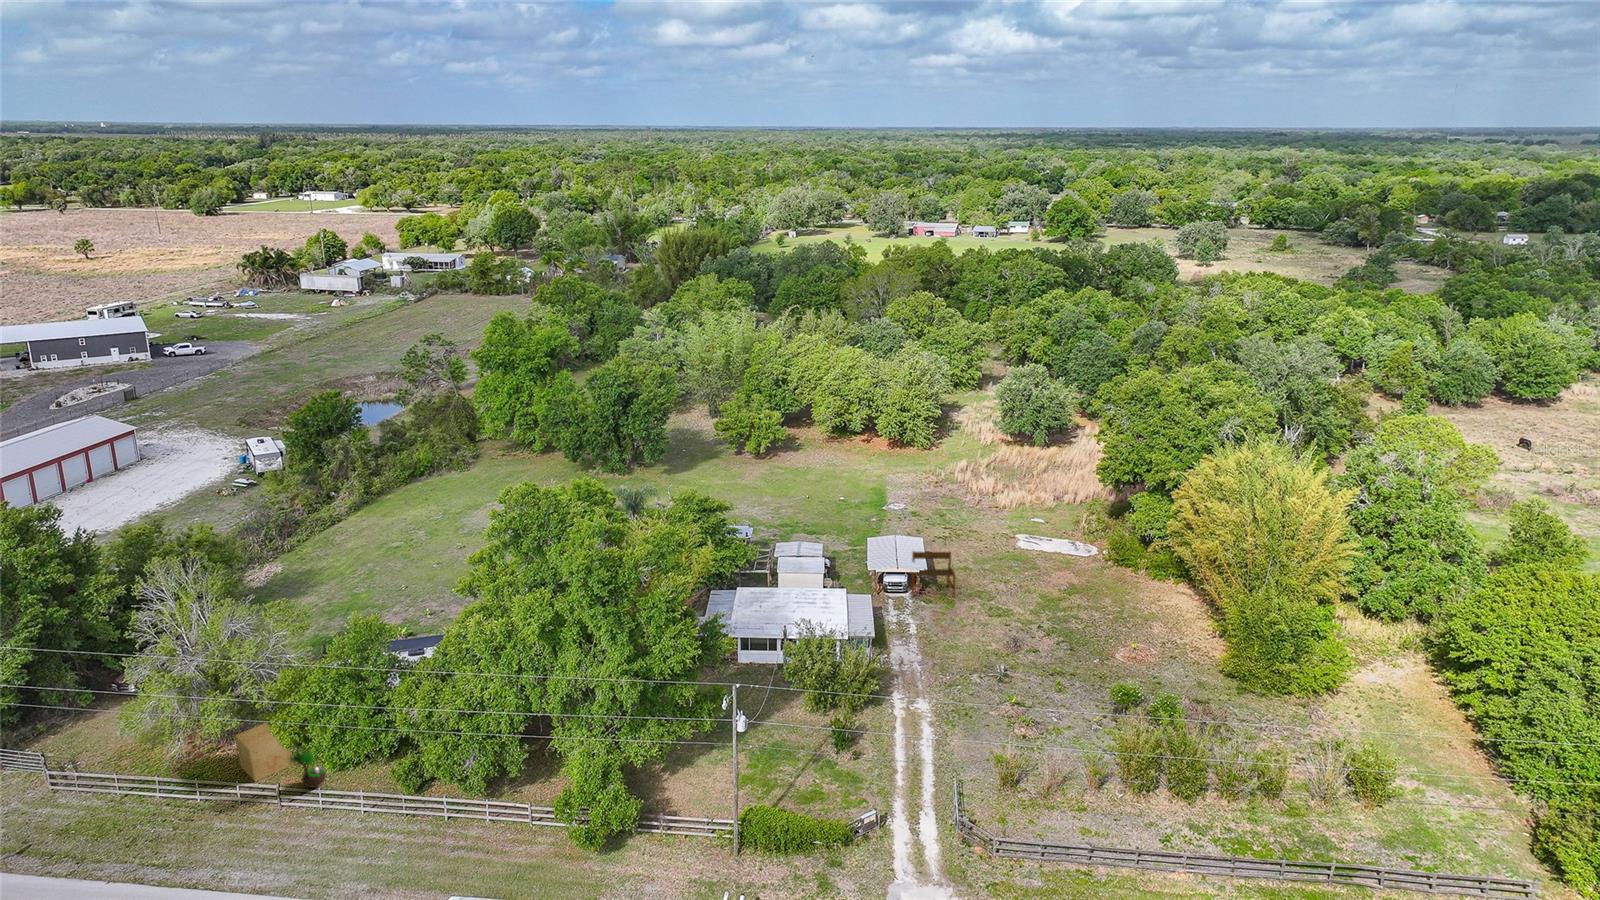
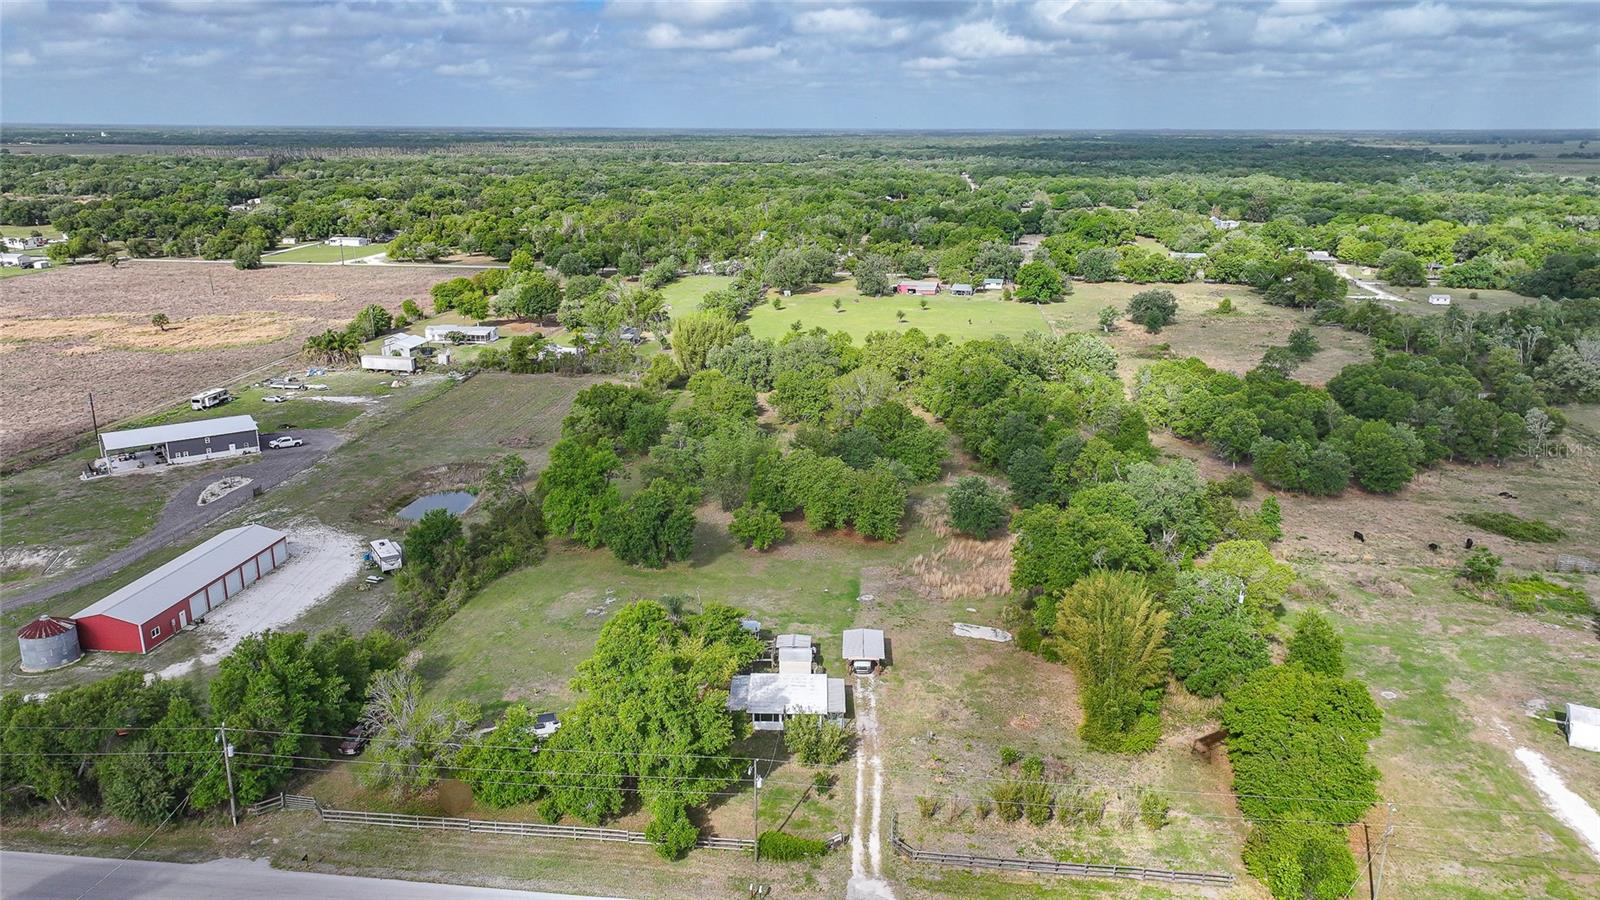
bench: present [910,551,956,597] -> present [1192,730,1229,763]
potted tree: present [289,749,326,788] -> none [475,794,497,820]

